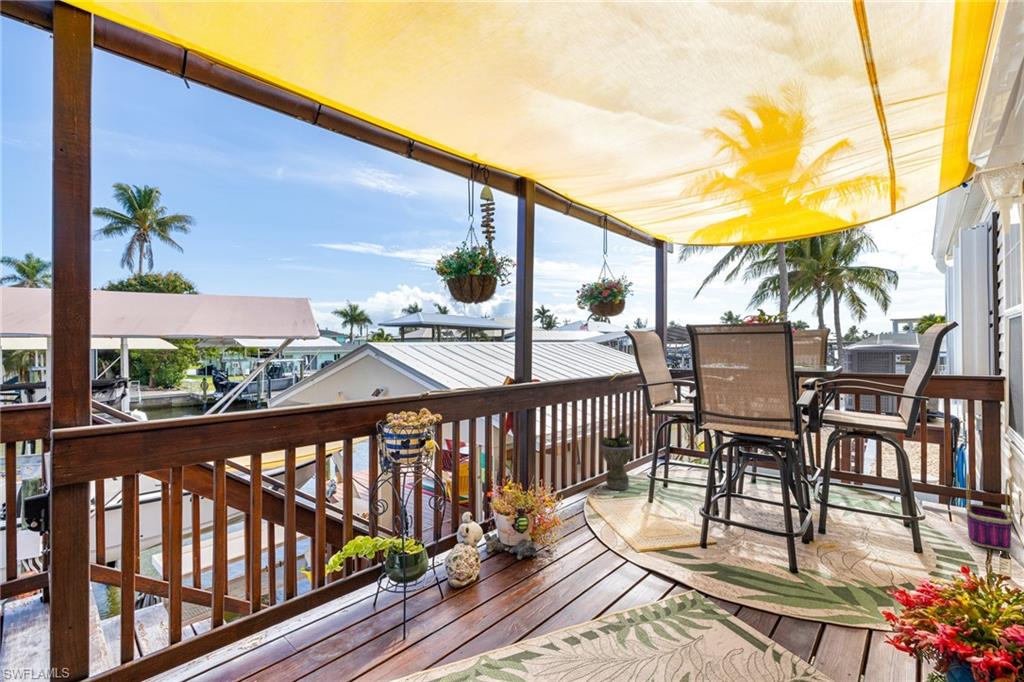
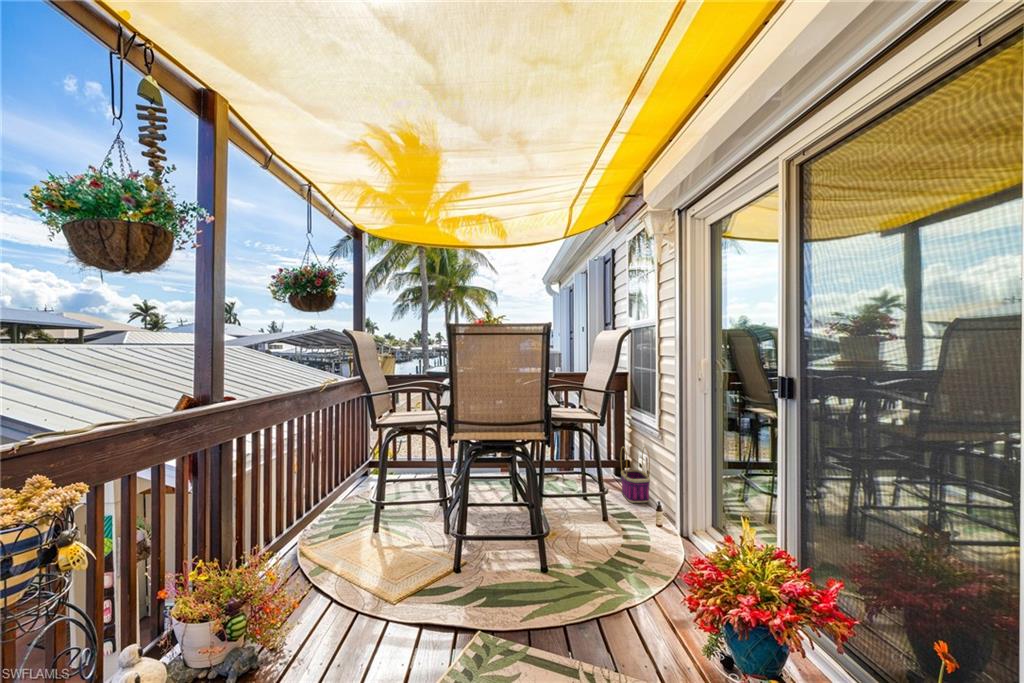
planter: present [600,433,633,490] -> none [303,454,346,529]

